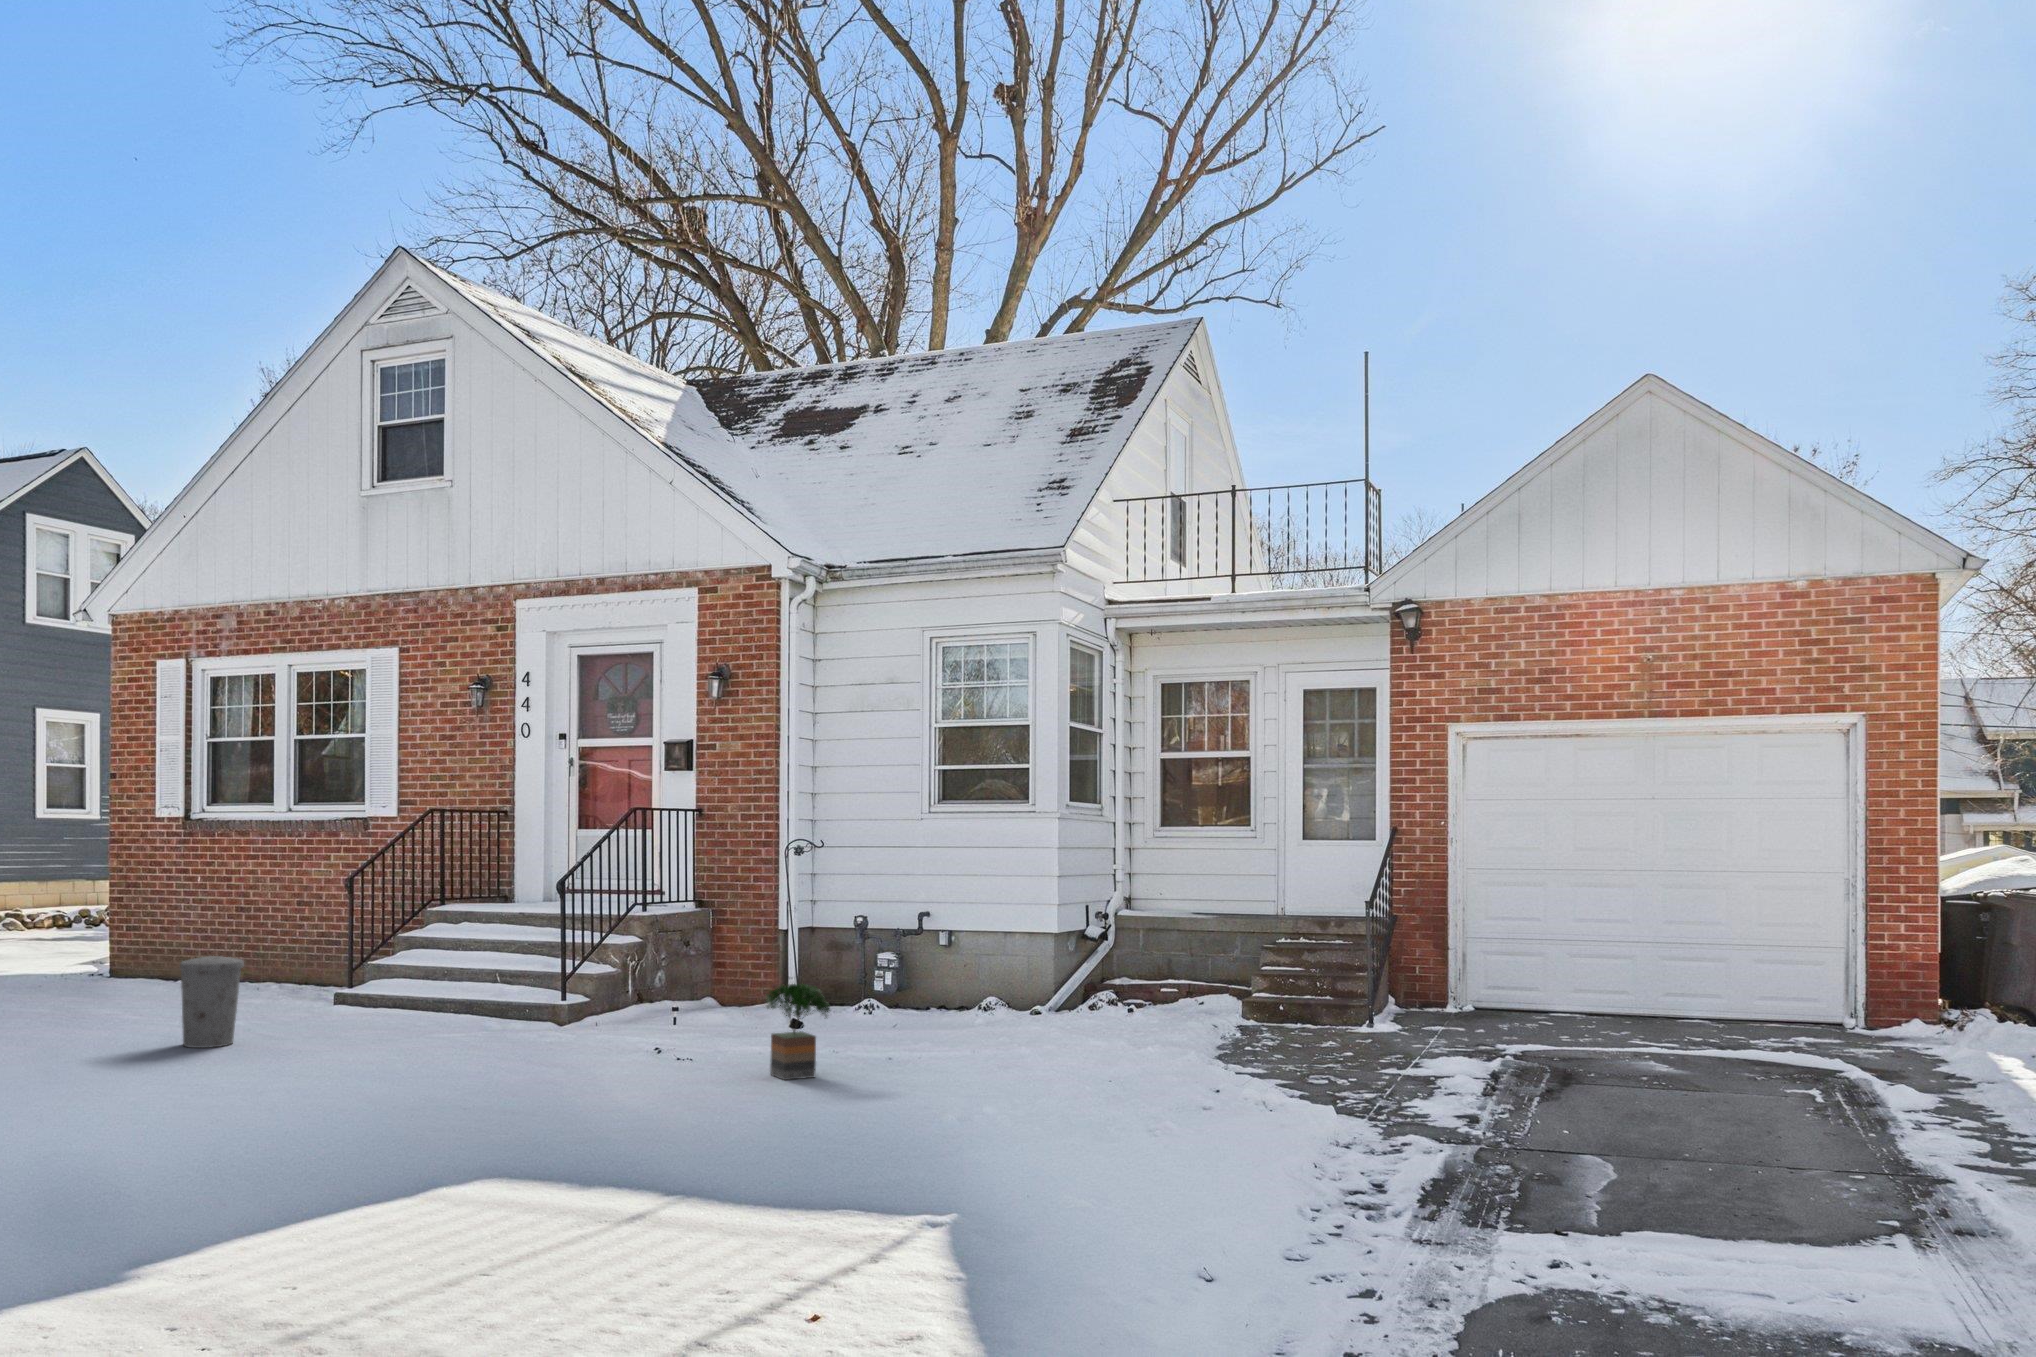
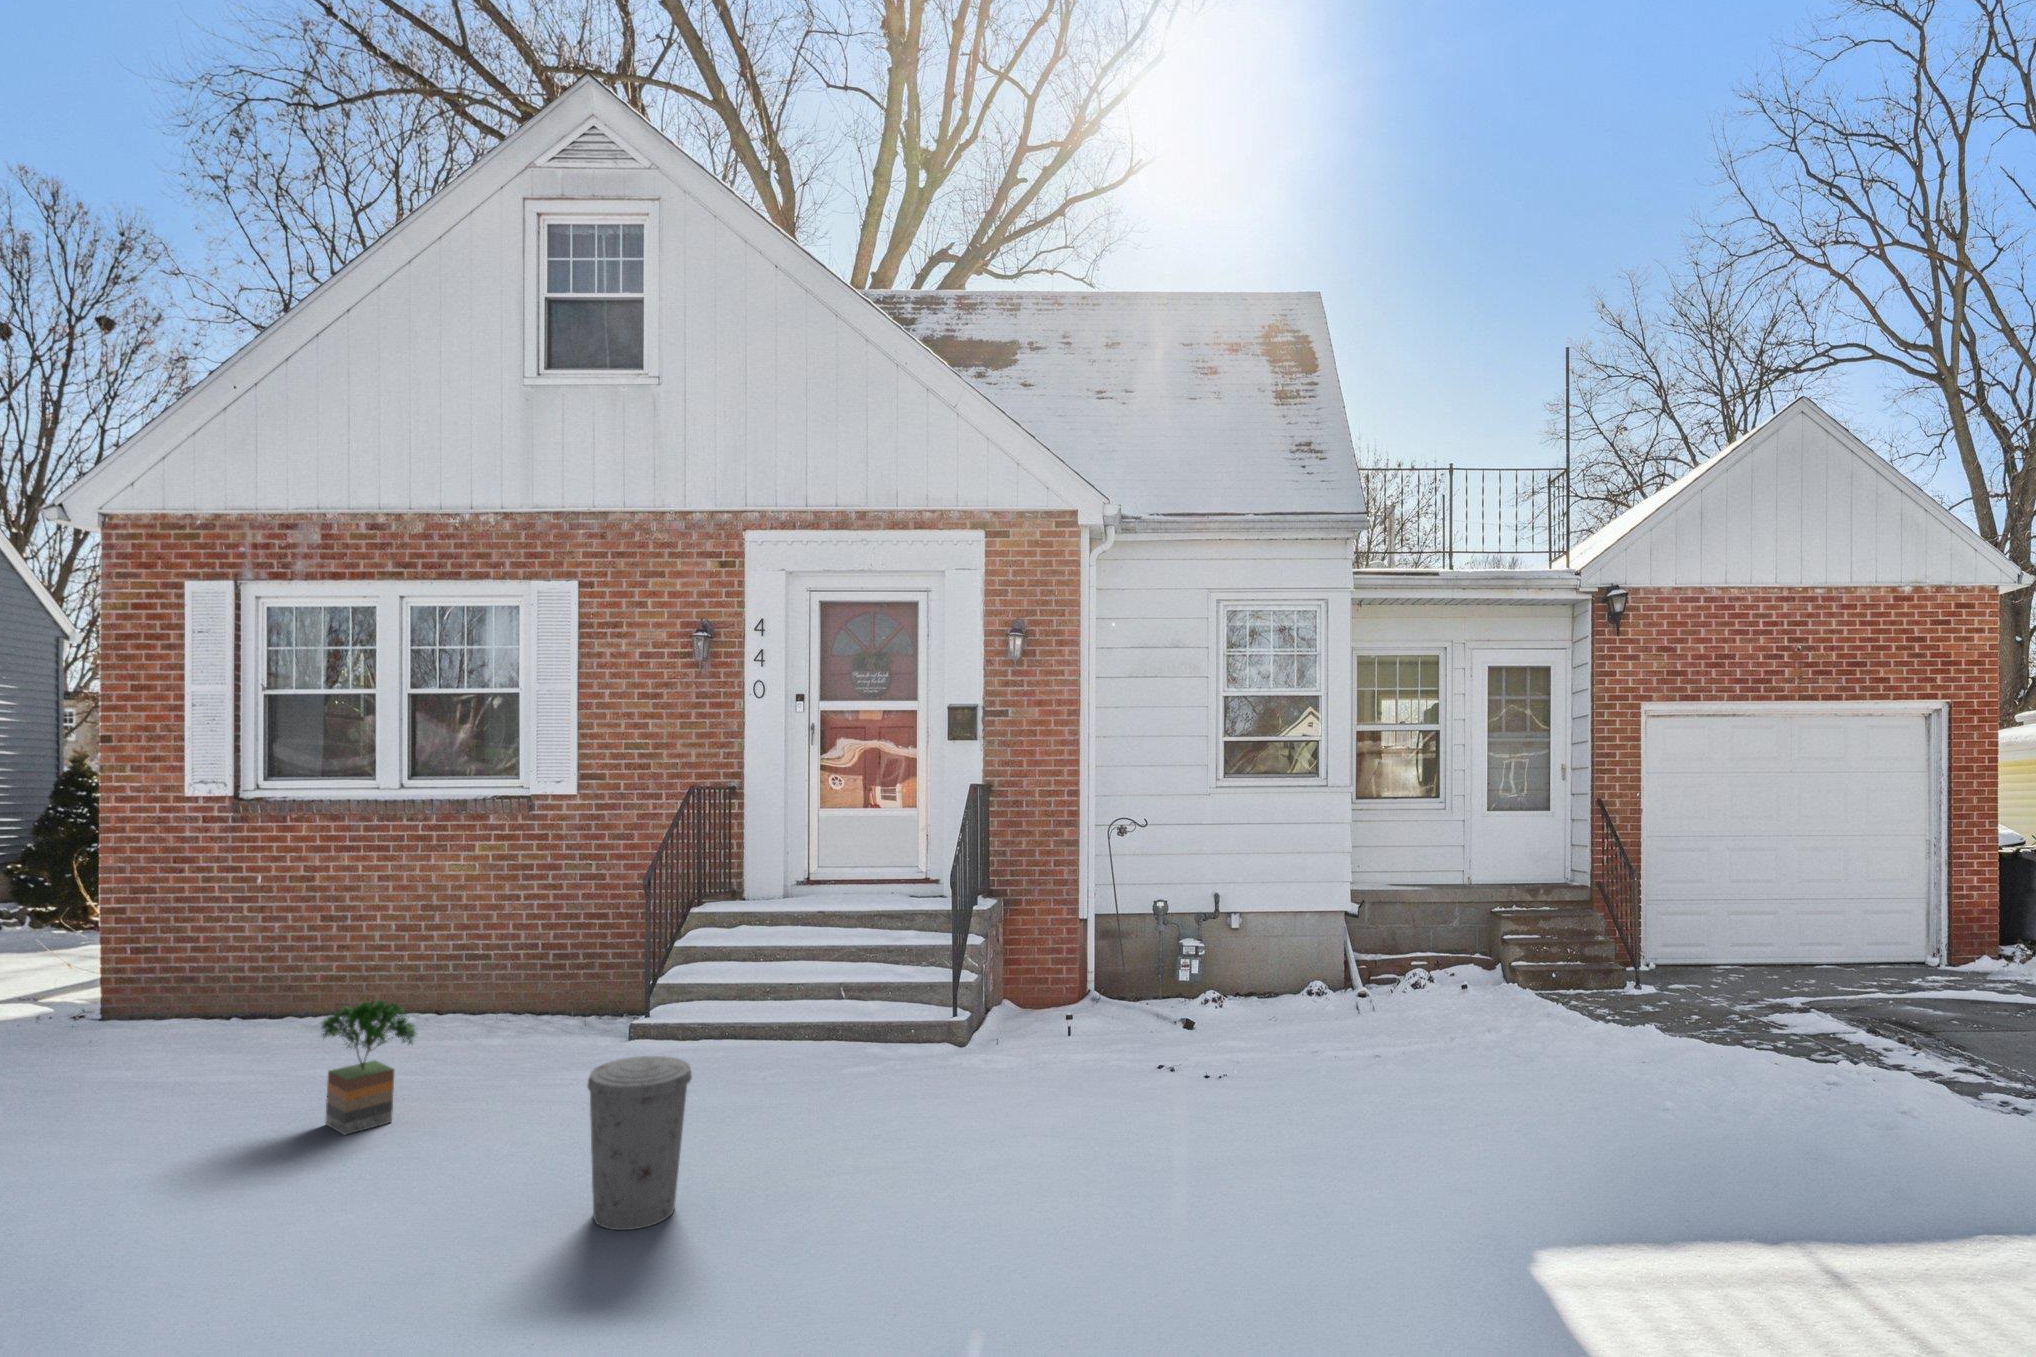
potted tree: present [766,984,830,1080] -> present [320,1000,417,1135]

